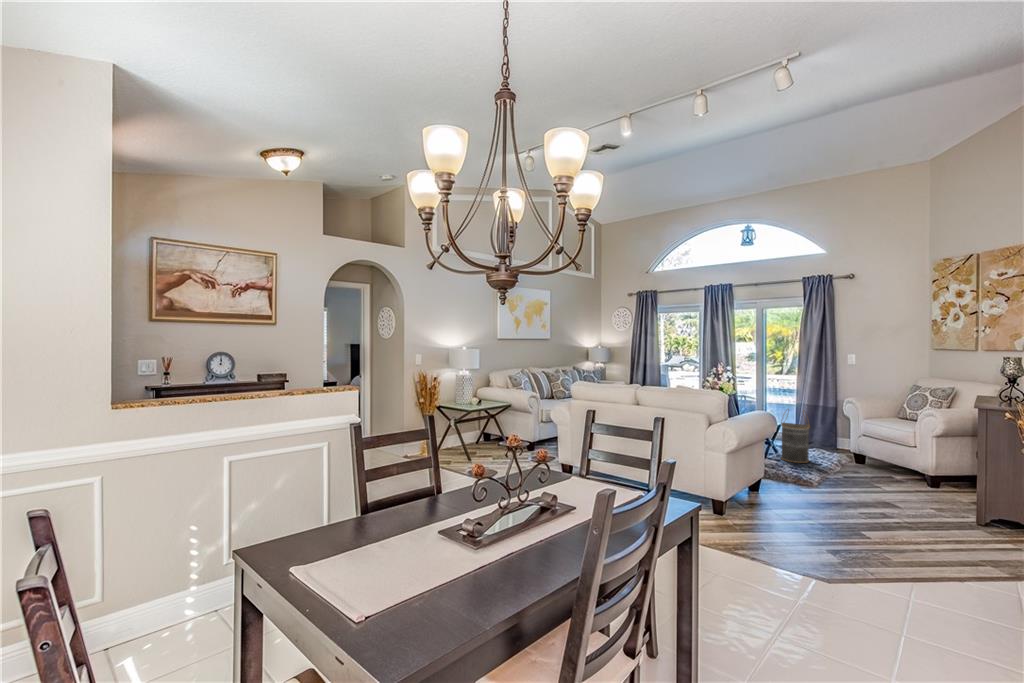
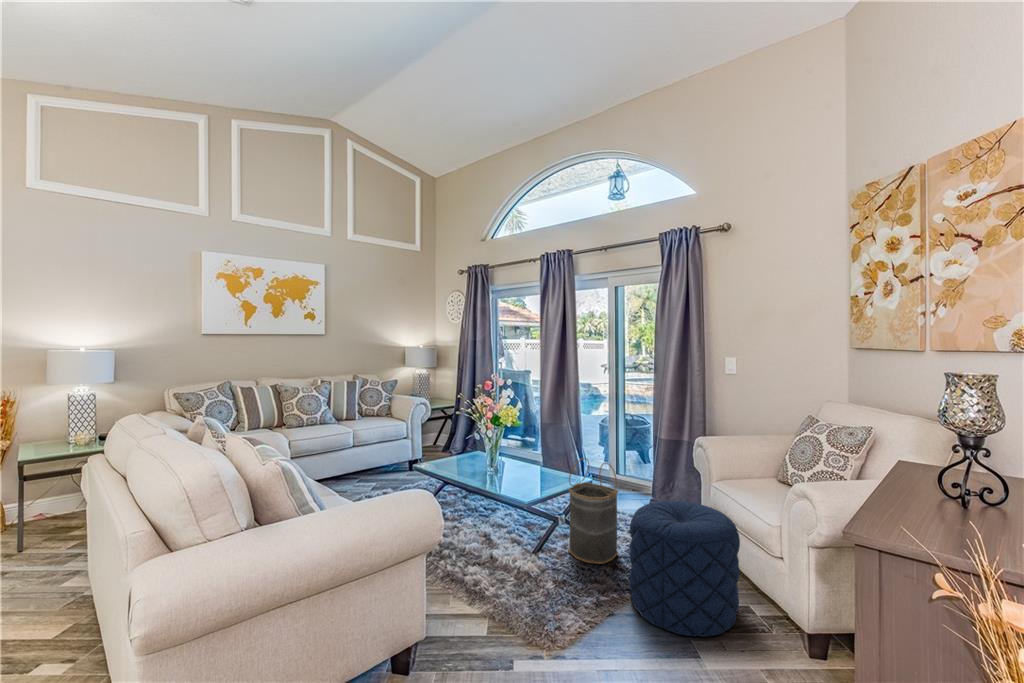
pouf: none [831,427,894,483] -> present [629,501,740,637]

